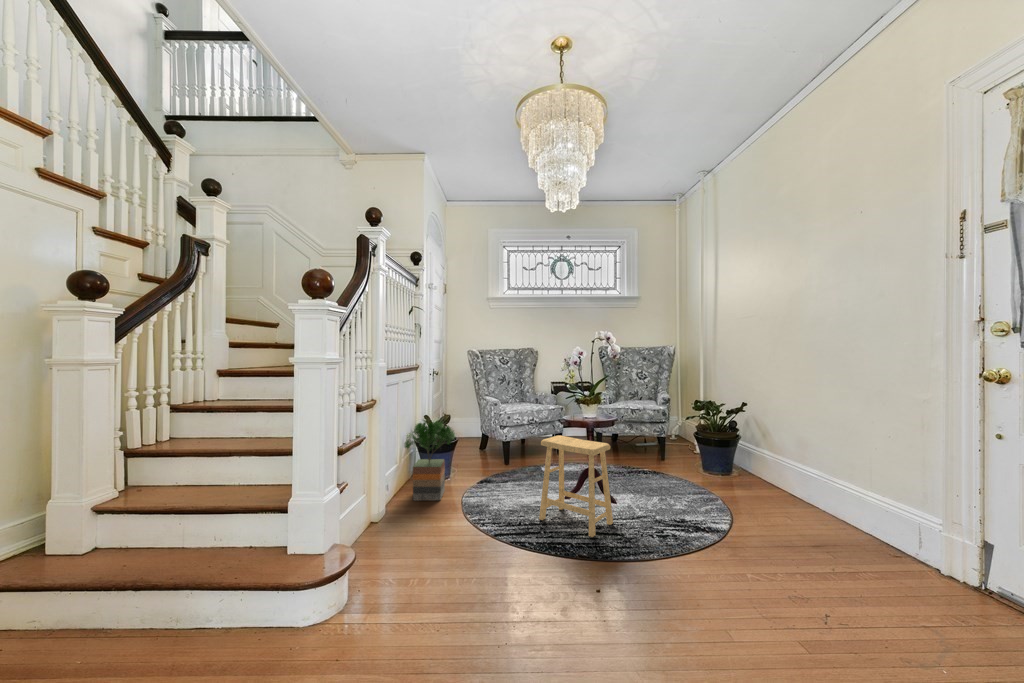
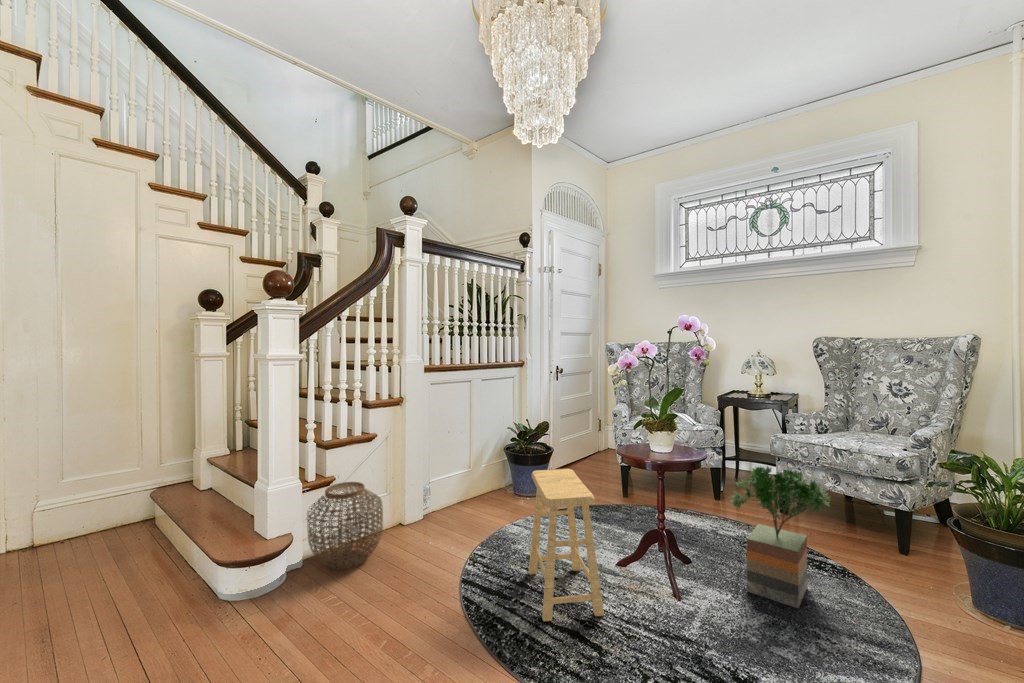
potted tree: present [404,422,455,501] -> present [732,466,829,608]
woven basket: none [351,481,426,572] -> present [307,482,383,570]

